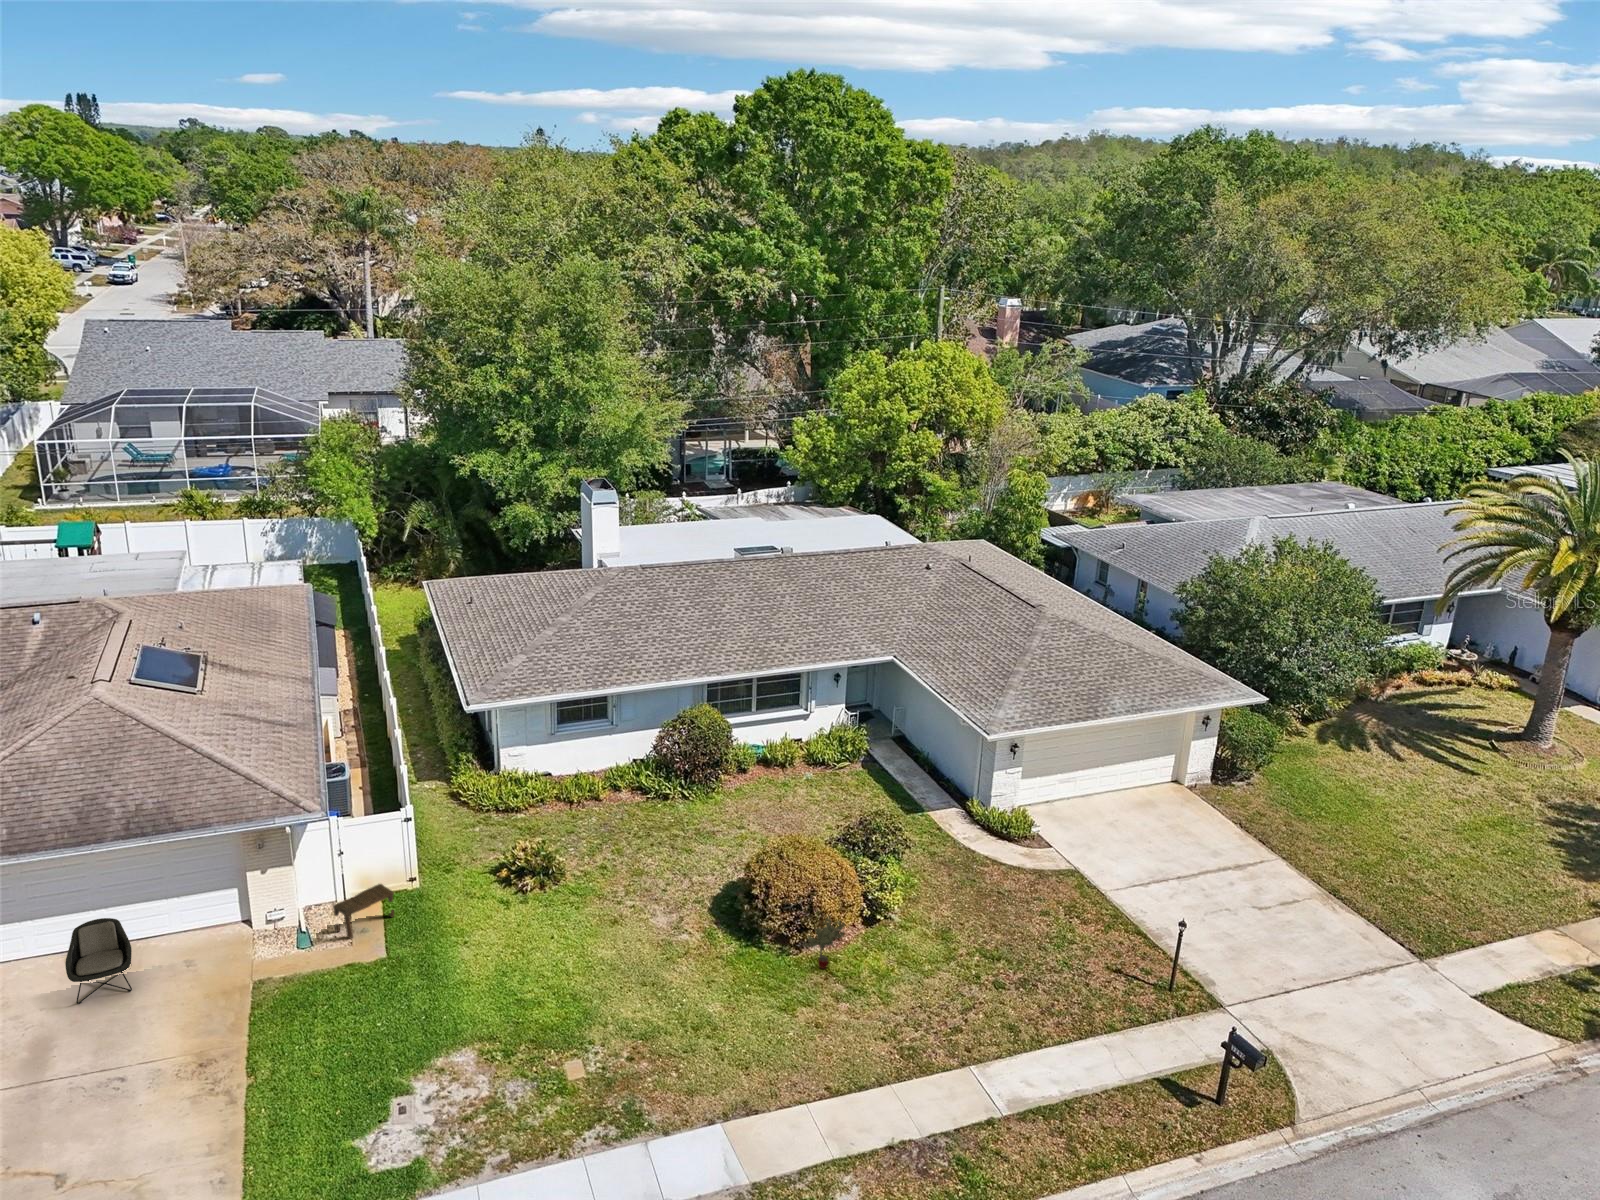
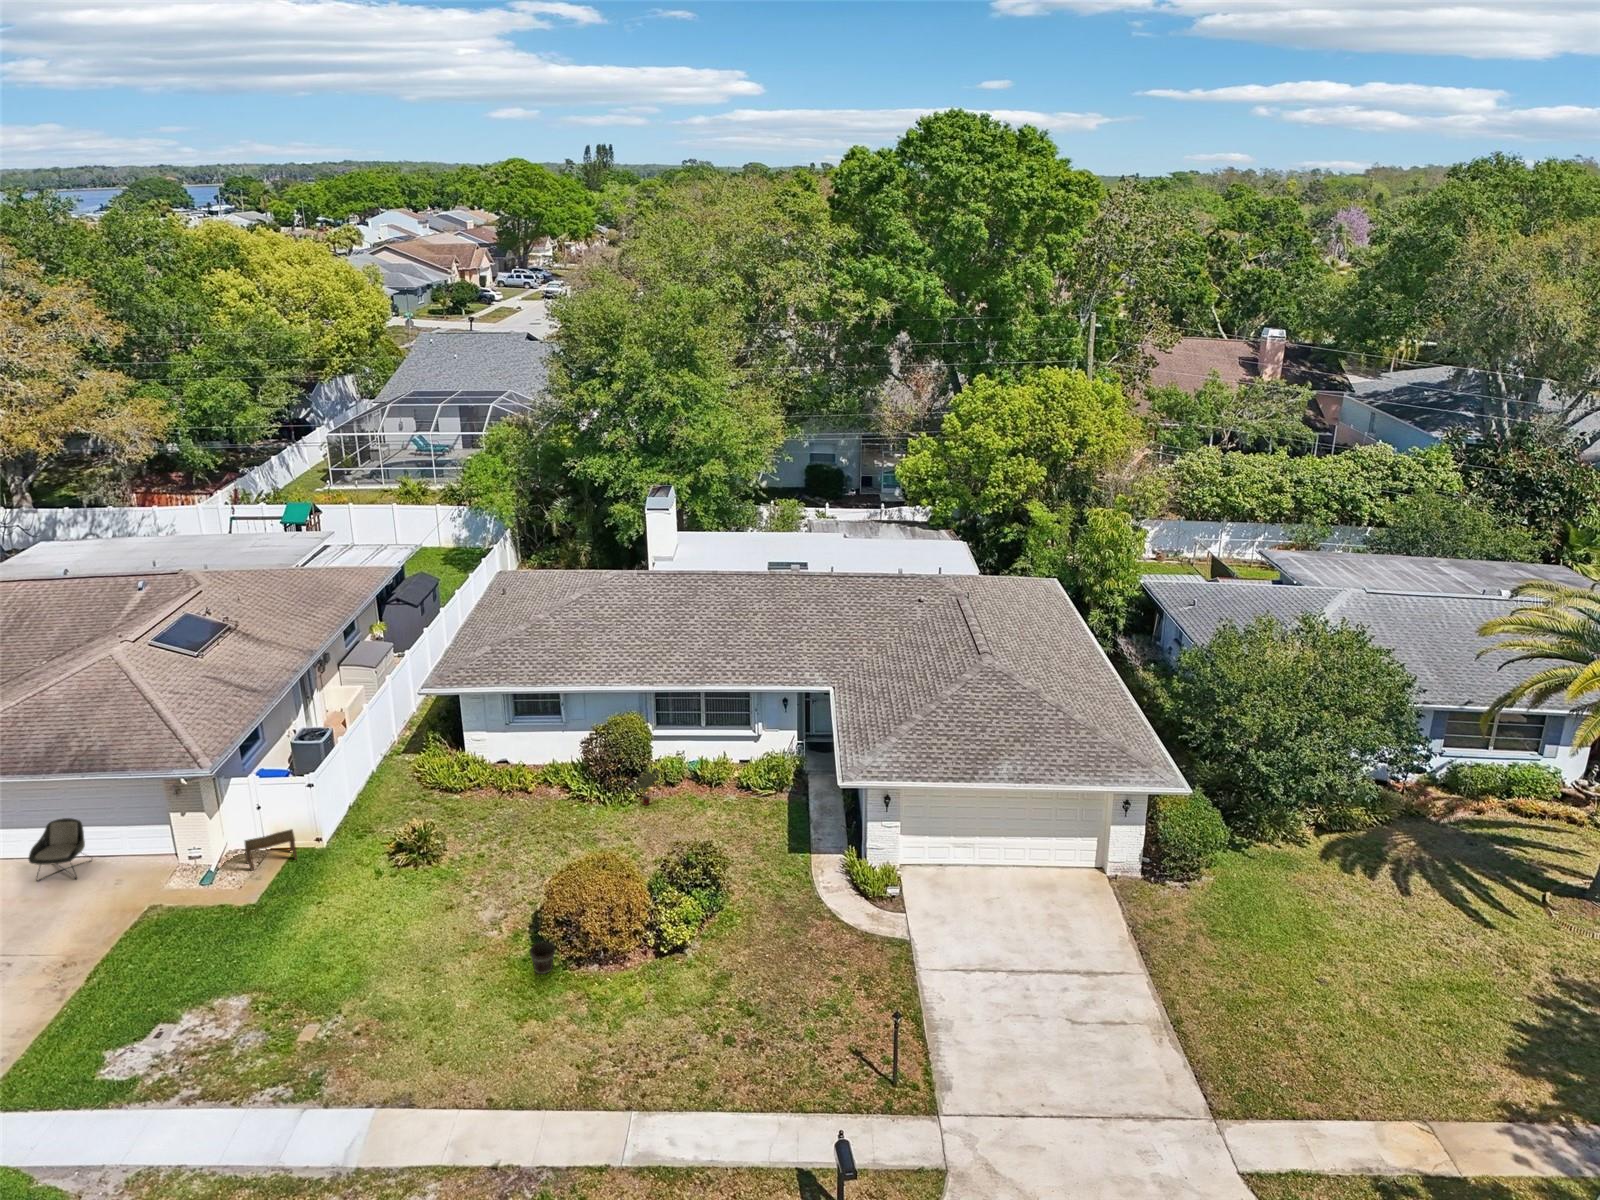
potted tree: present [804,917,845,969] -> present [633,768,659,805]
bucket: none [755,934,781,971] -> present [530,941,555,974]

